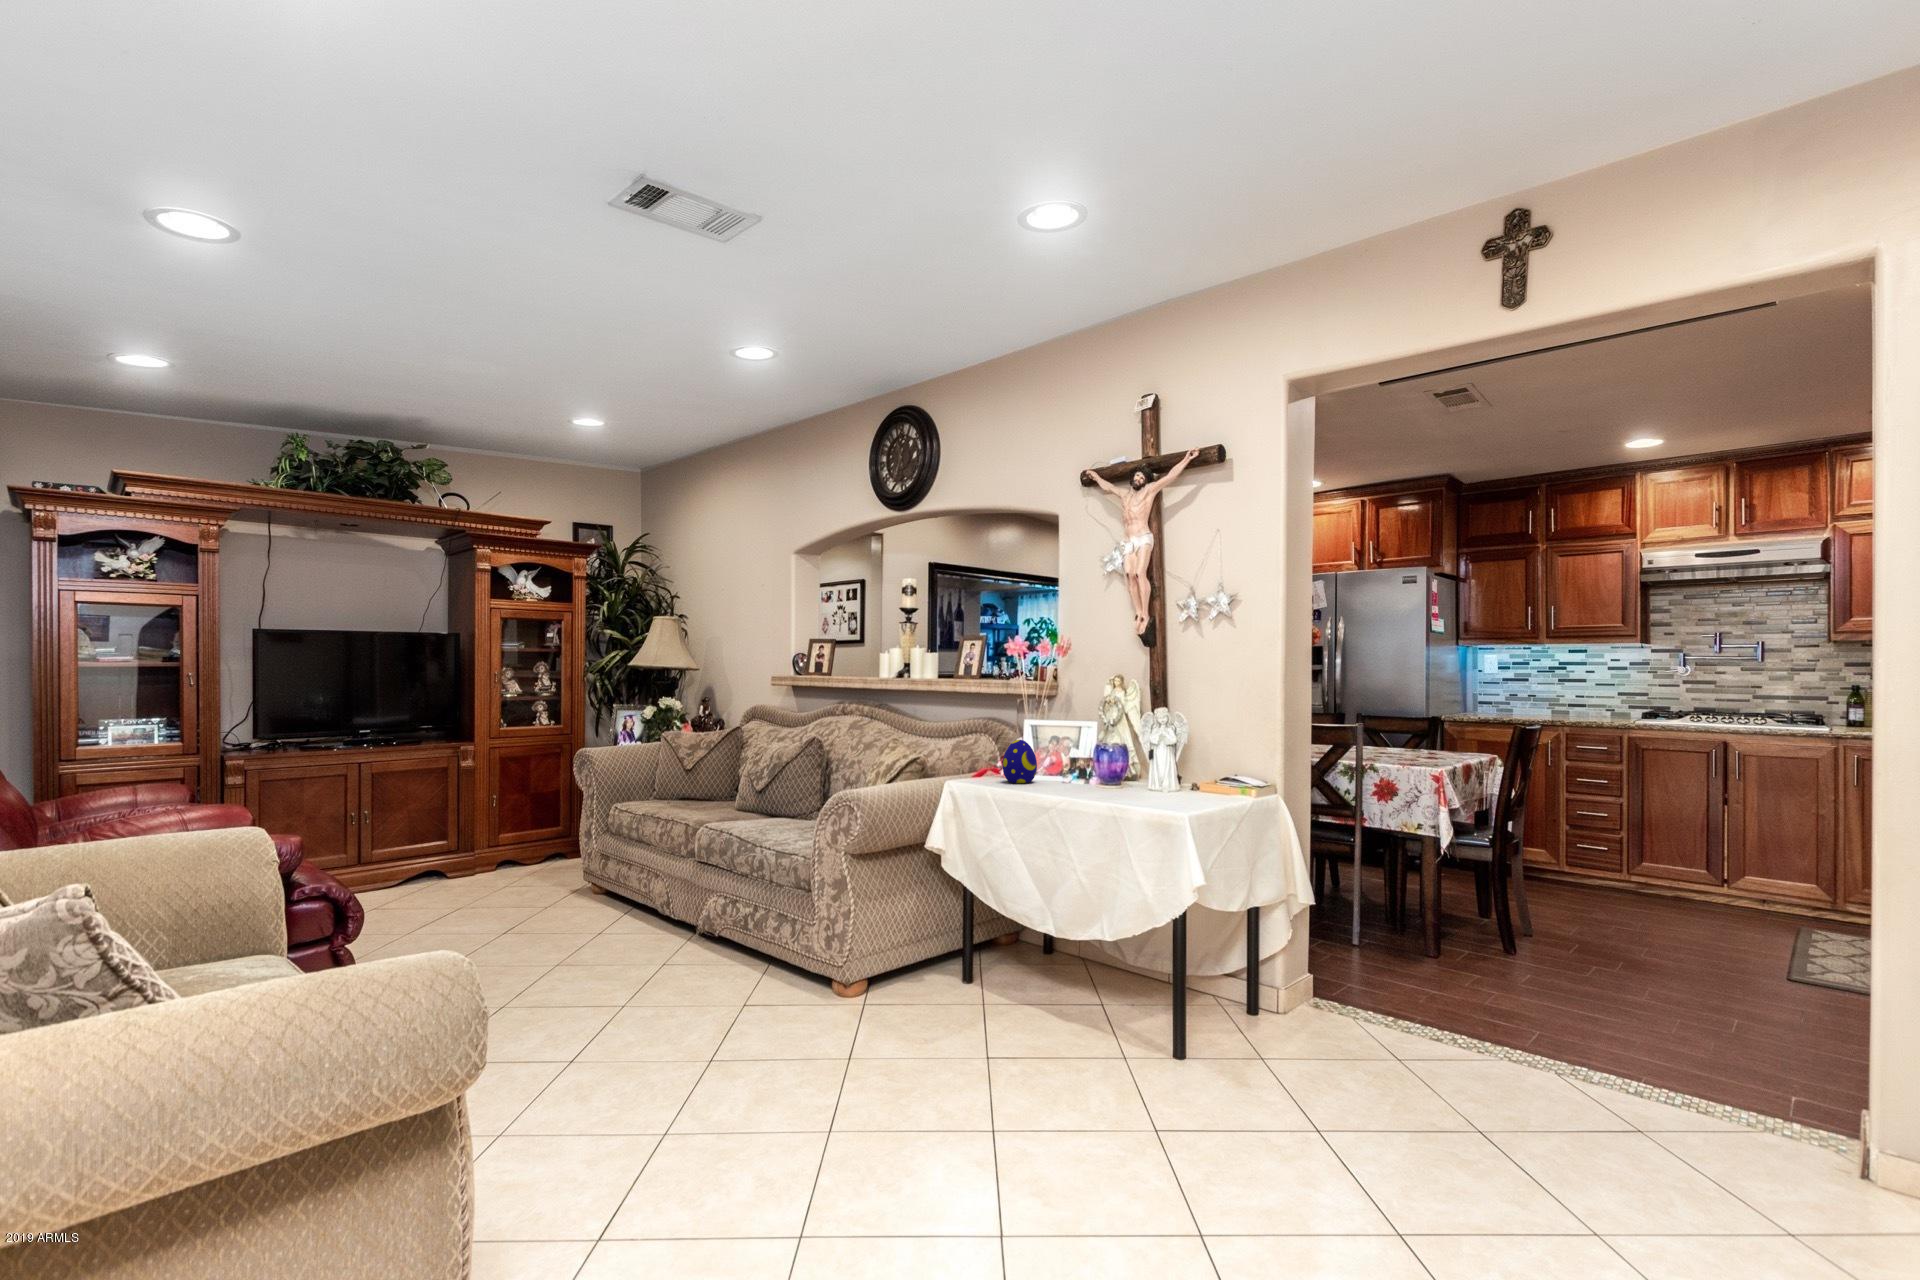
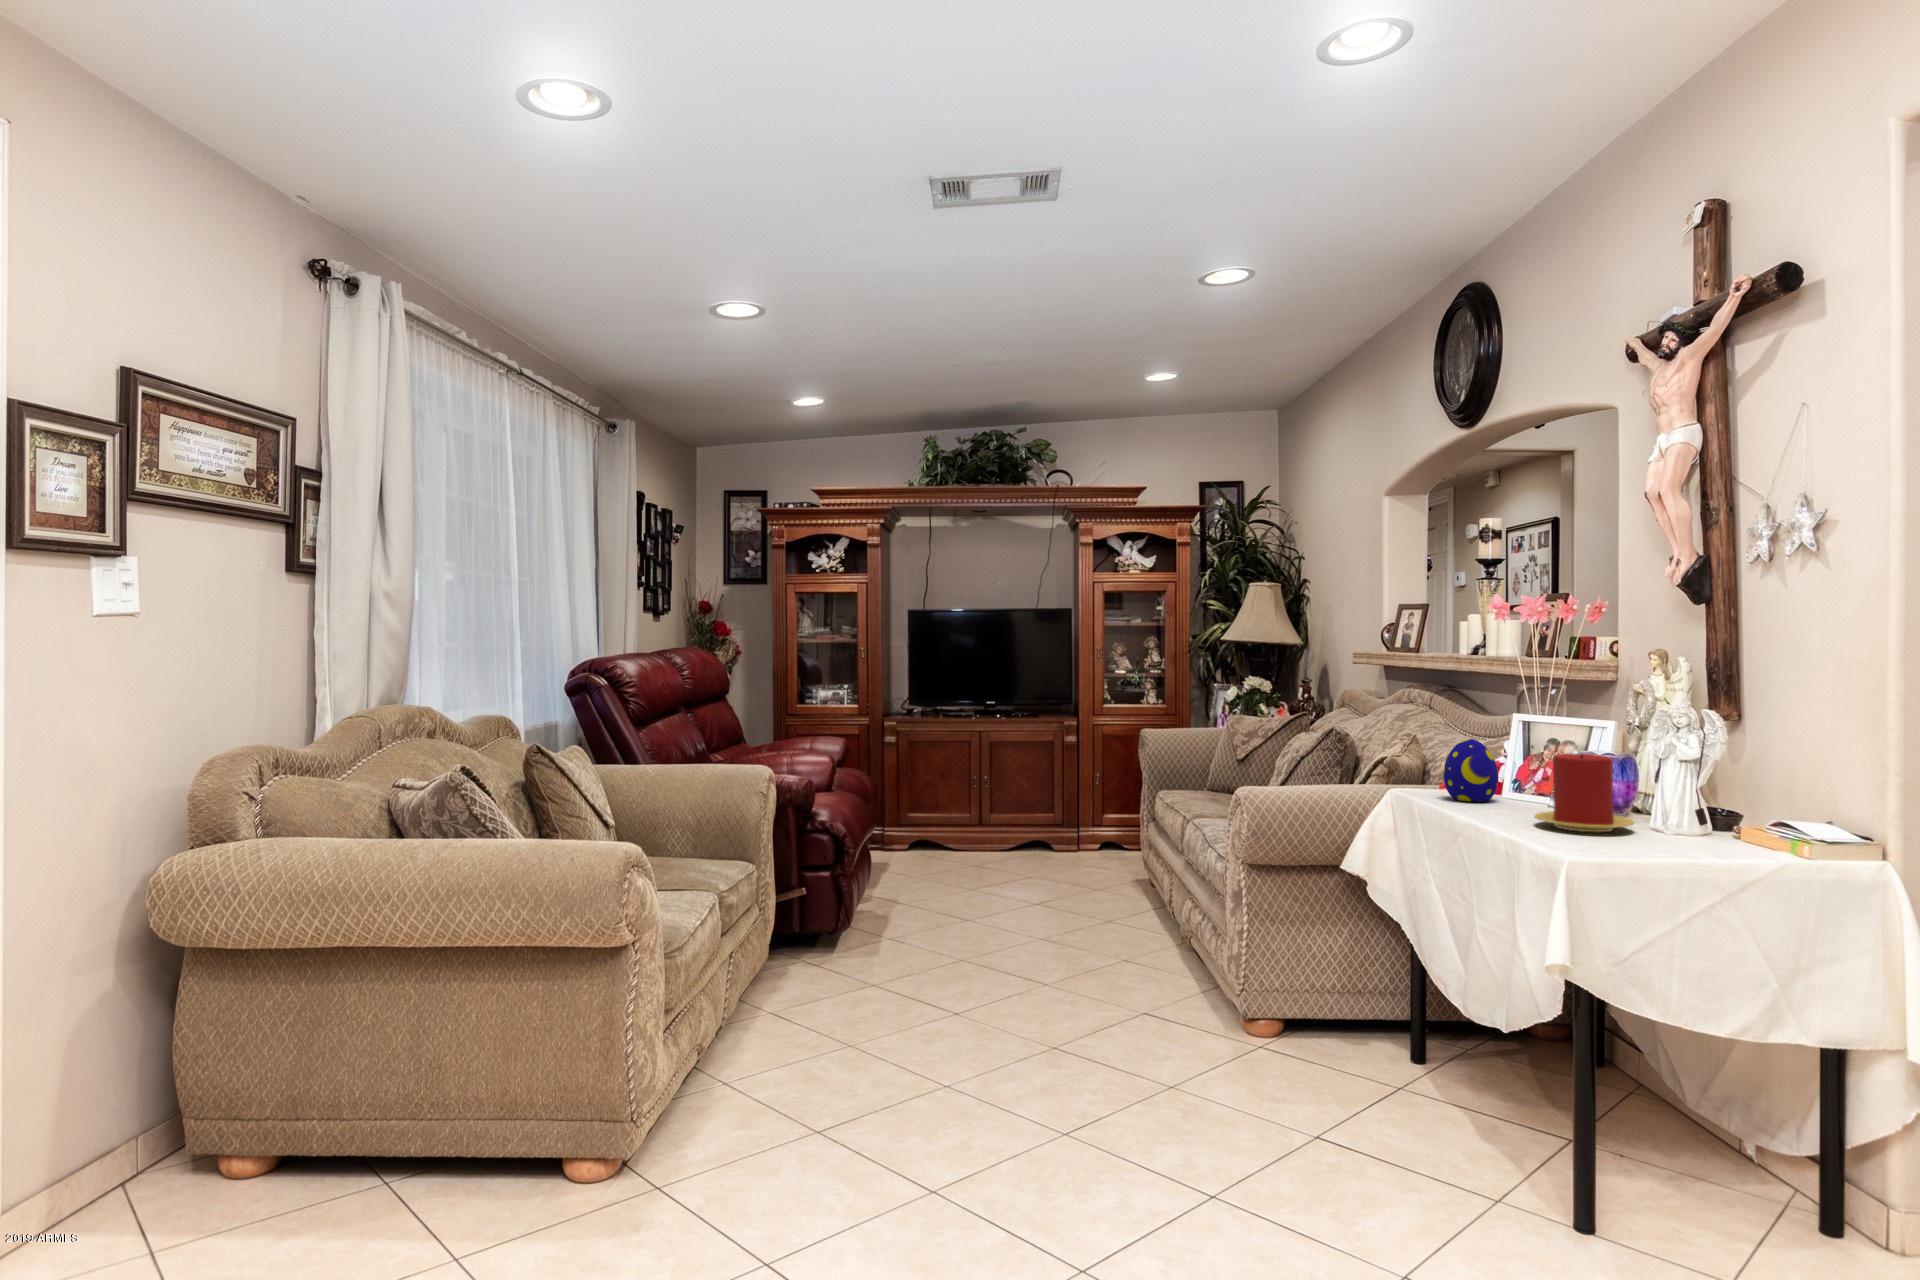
candle: none [1095,743,1150,792] -> present [1535,754,1634,832]

